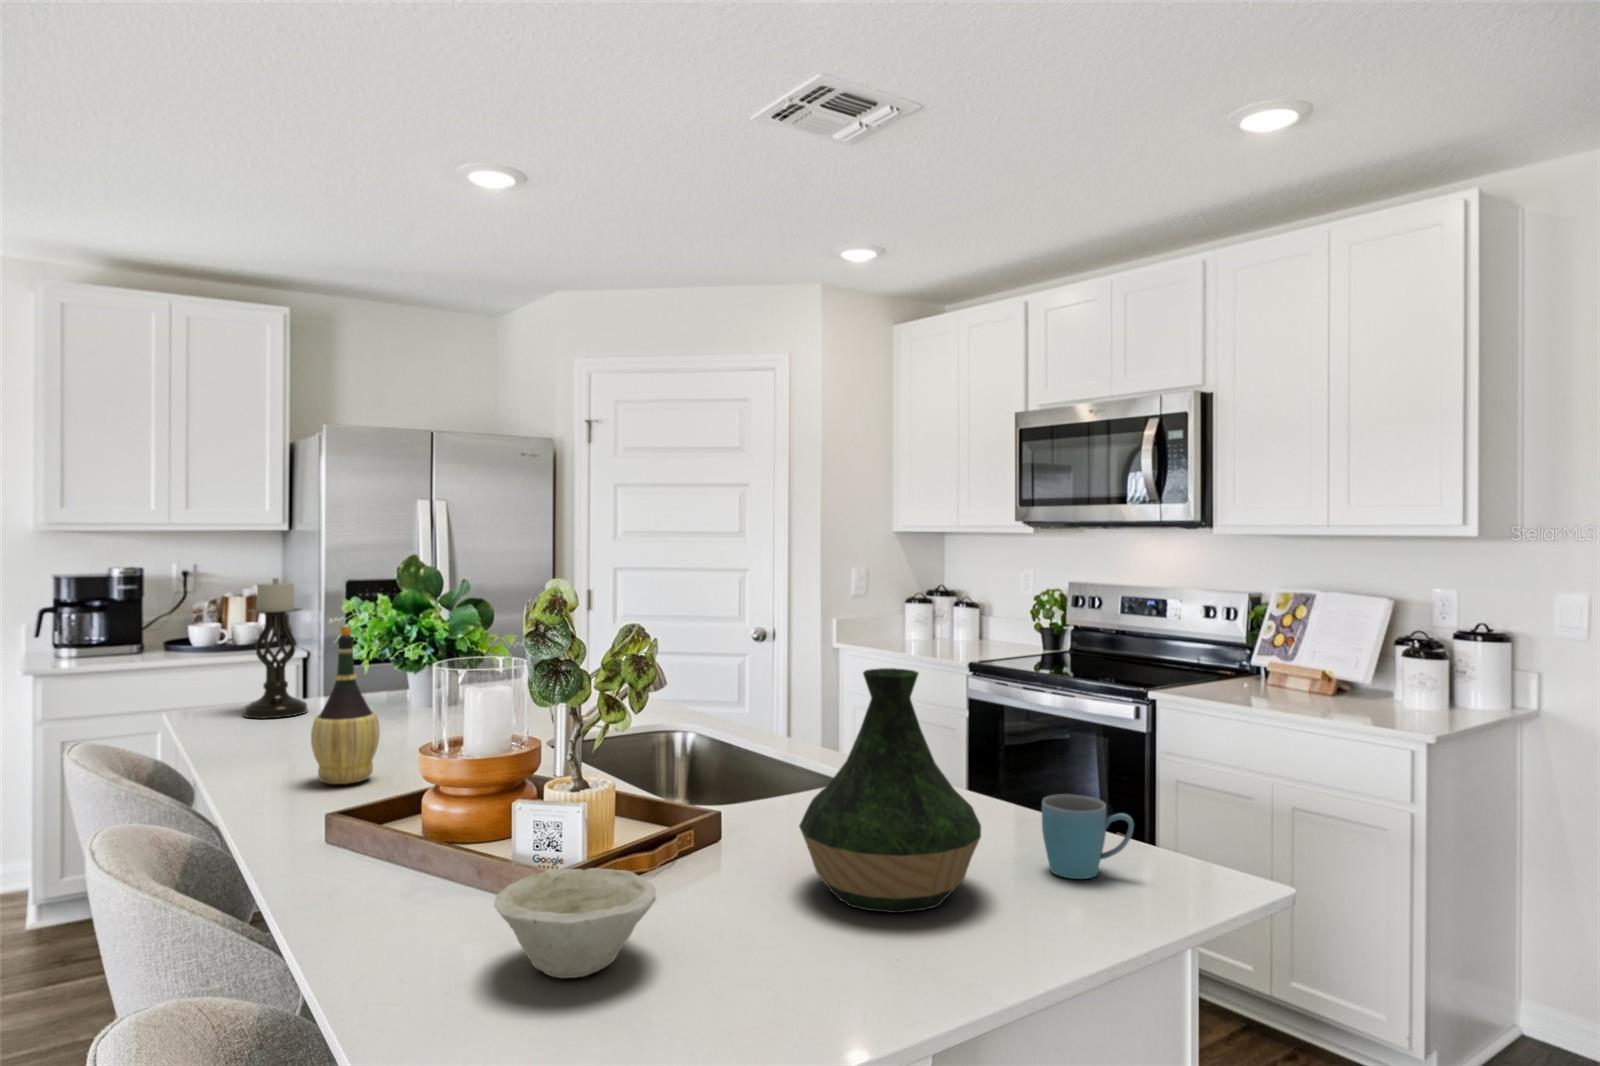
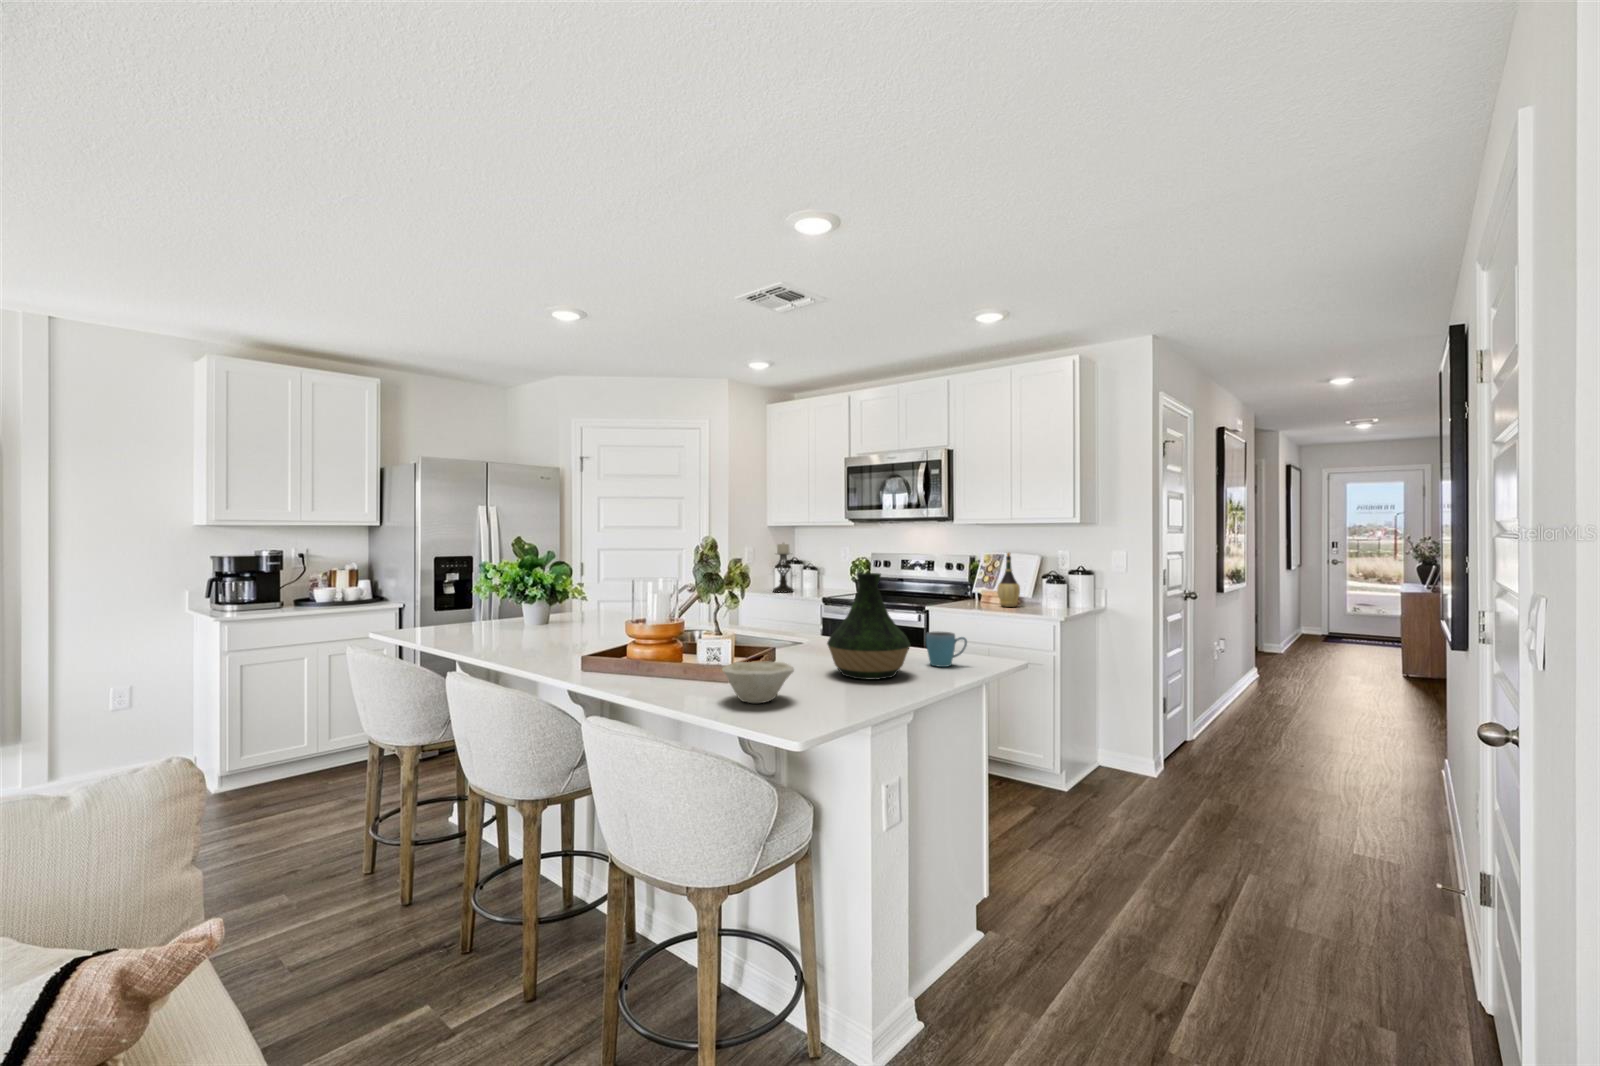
candle holder: present [243,578,308,719] -> present [773,543,794,593]
wine bottle: present [311,626,380,784] -> present [997,553,1020,607]

